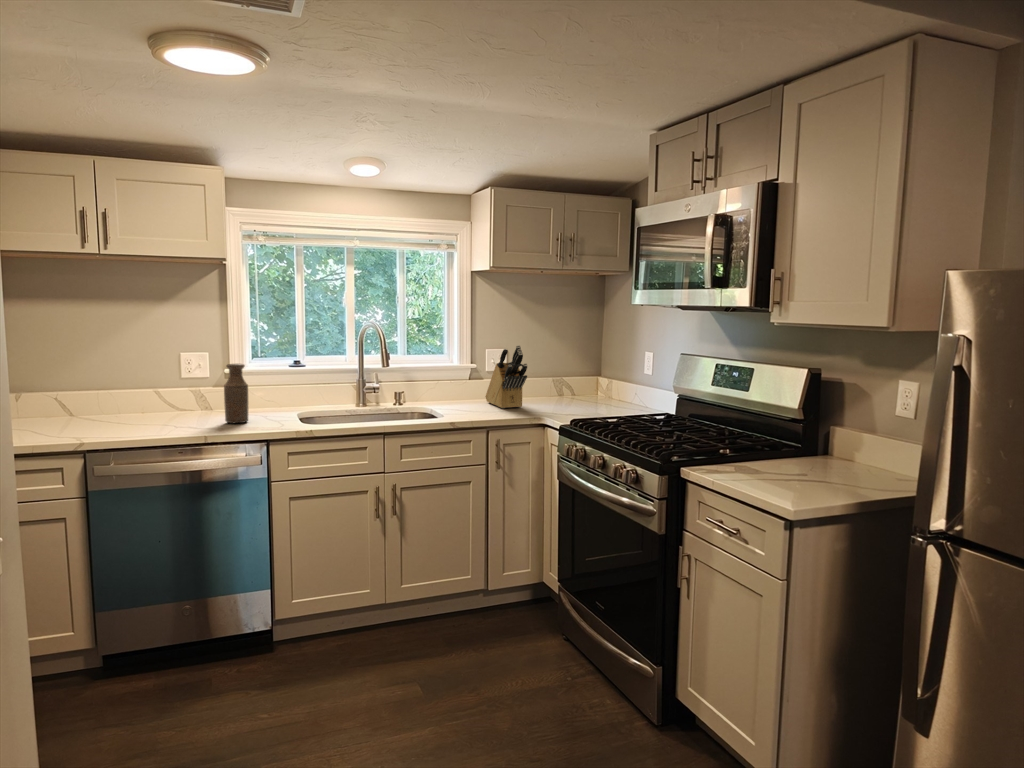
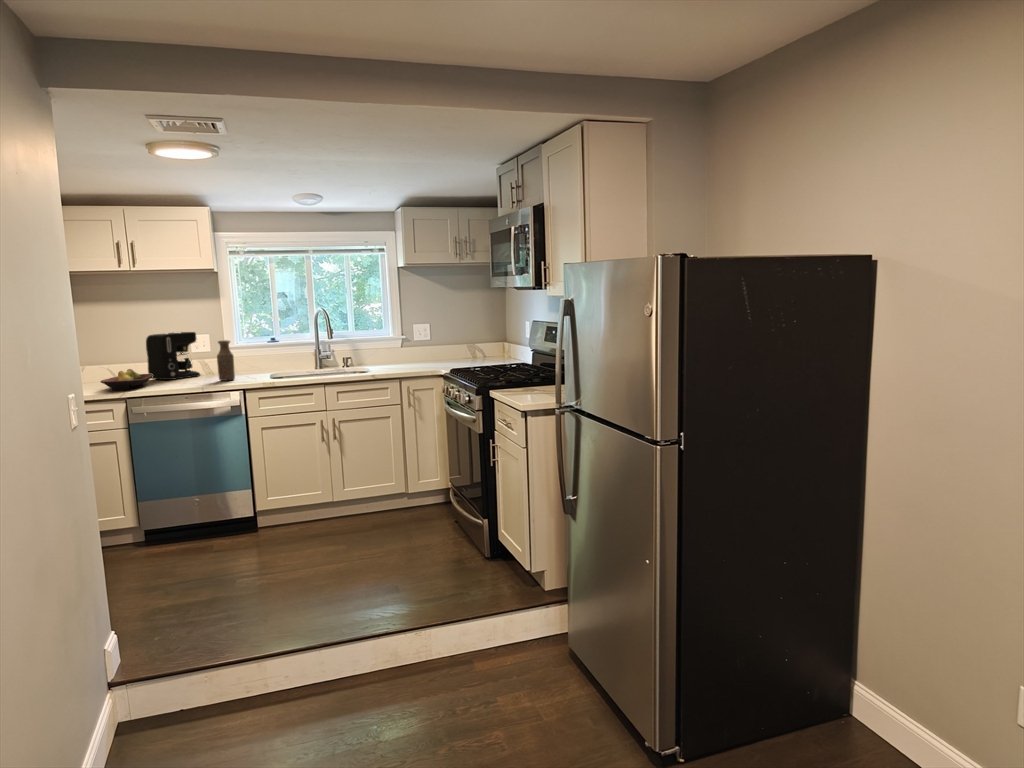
knife block: present [485,345,527,408] -> none [410,321,432,367]
coffee maker: none [116,346,193,417] -> present [146,332,200,380]
fruit bowl: none [47,402,126,437] -> present [101,369,153,391]

